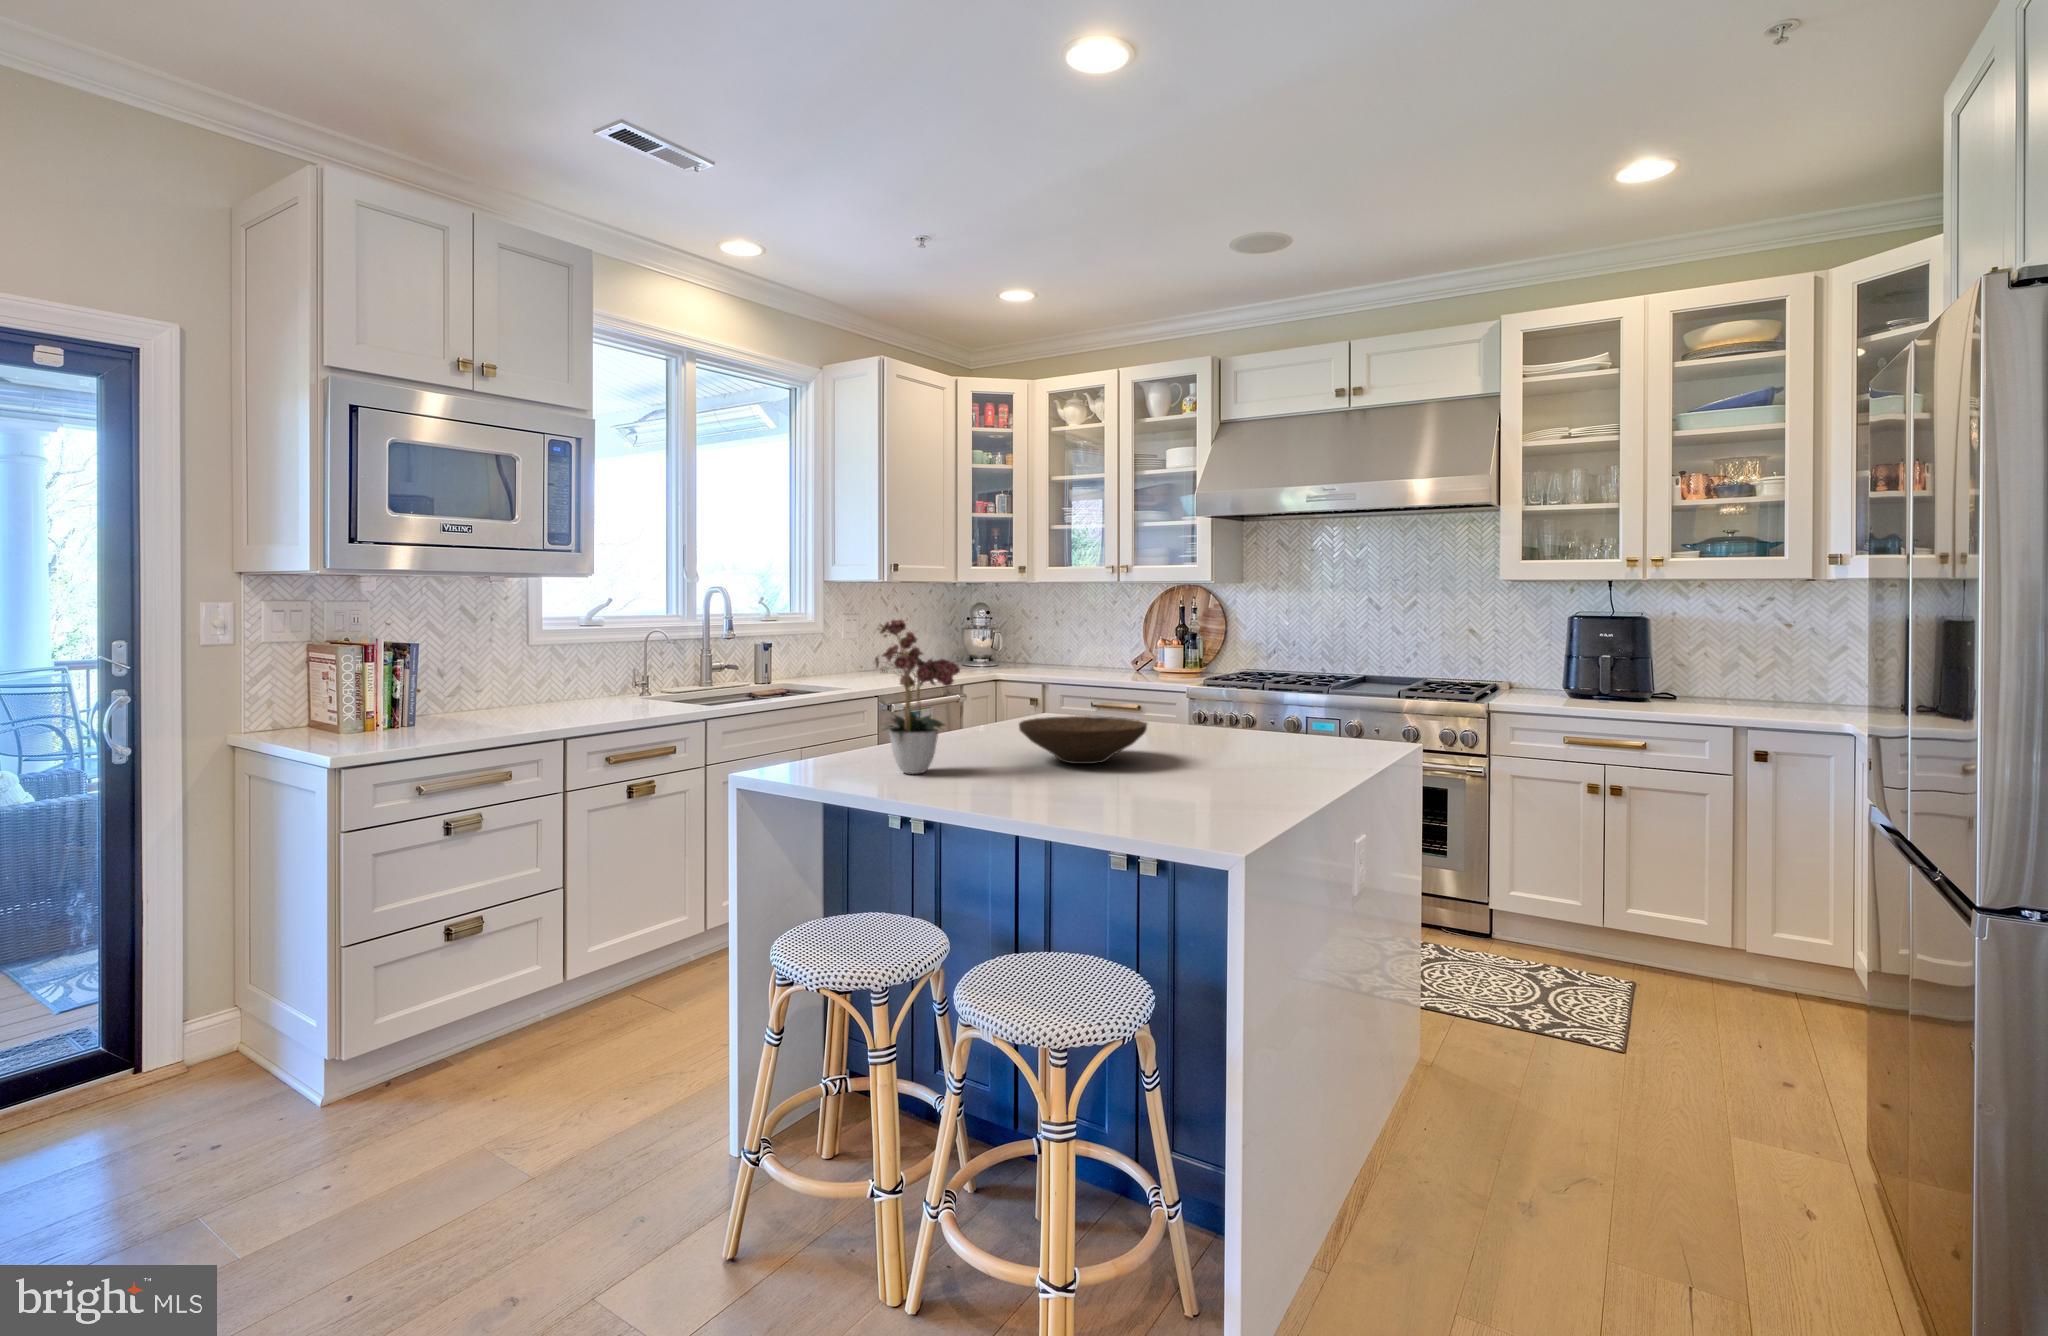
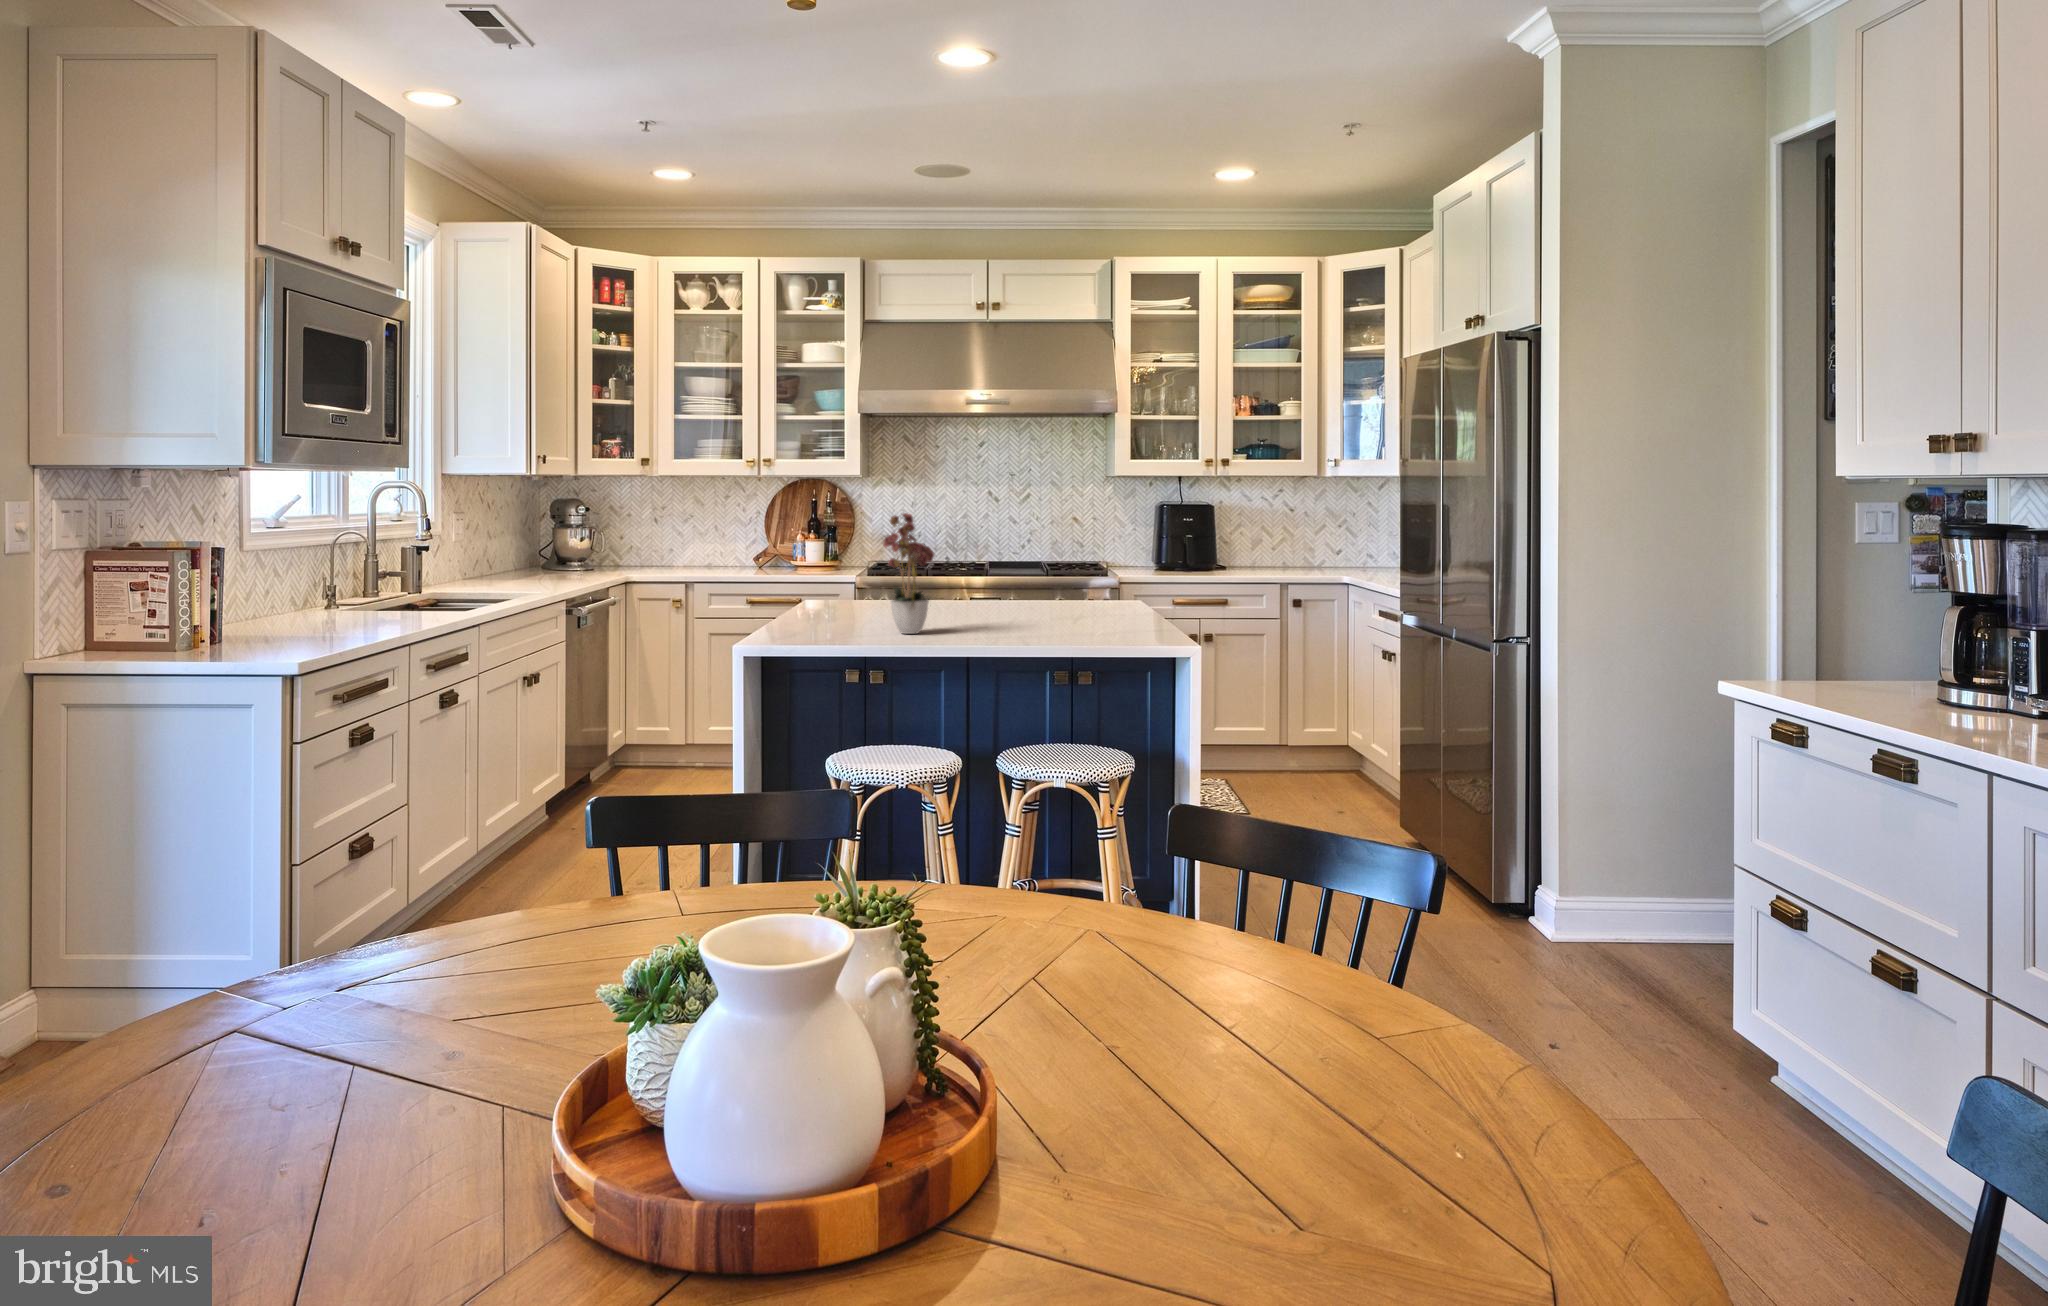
wooden bowl: present [1019,716,1148,764] -> none [948,588,1045,622]

